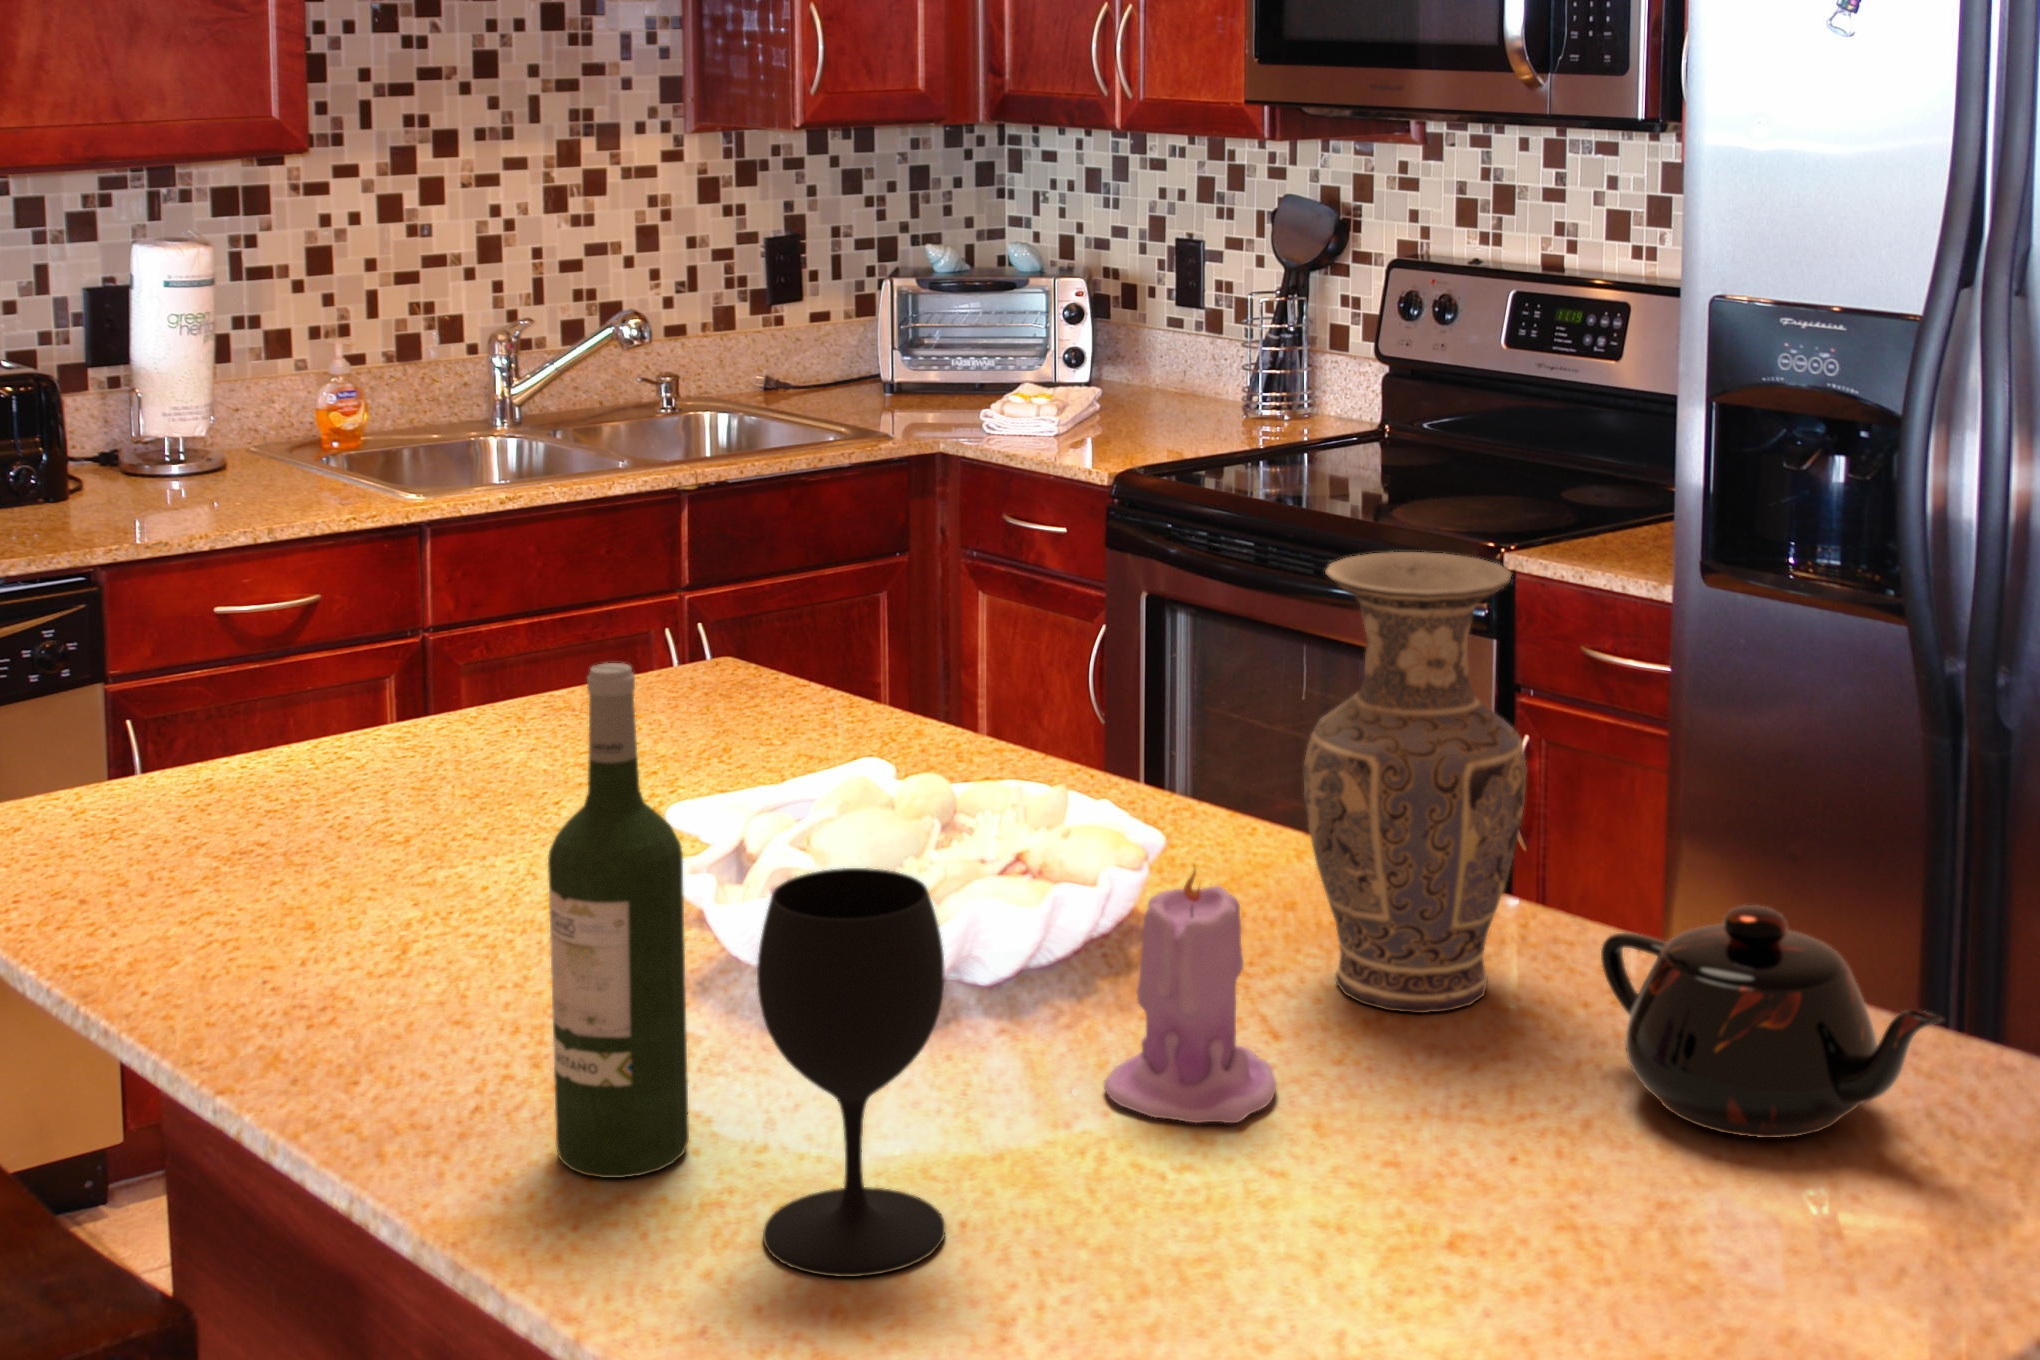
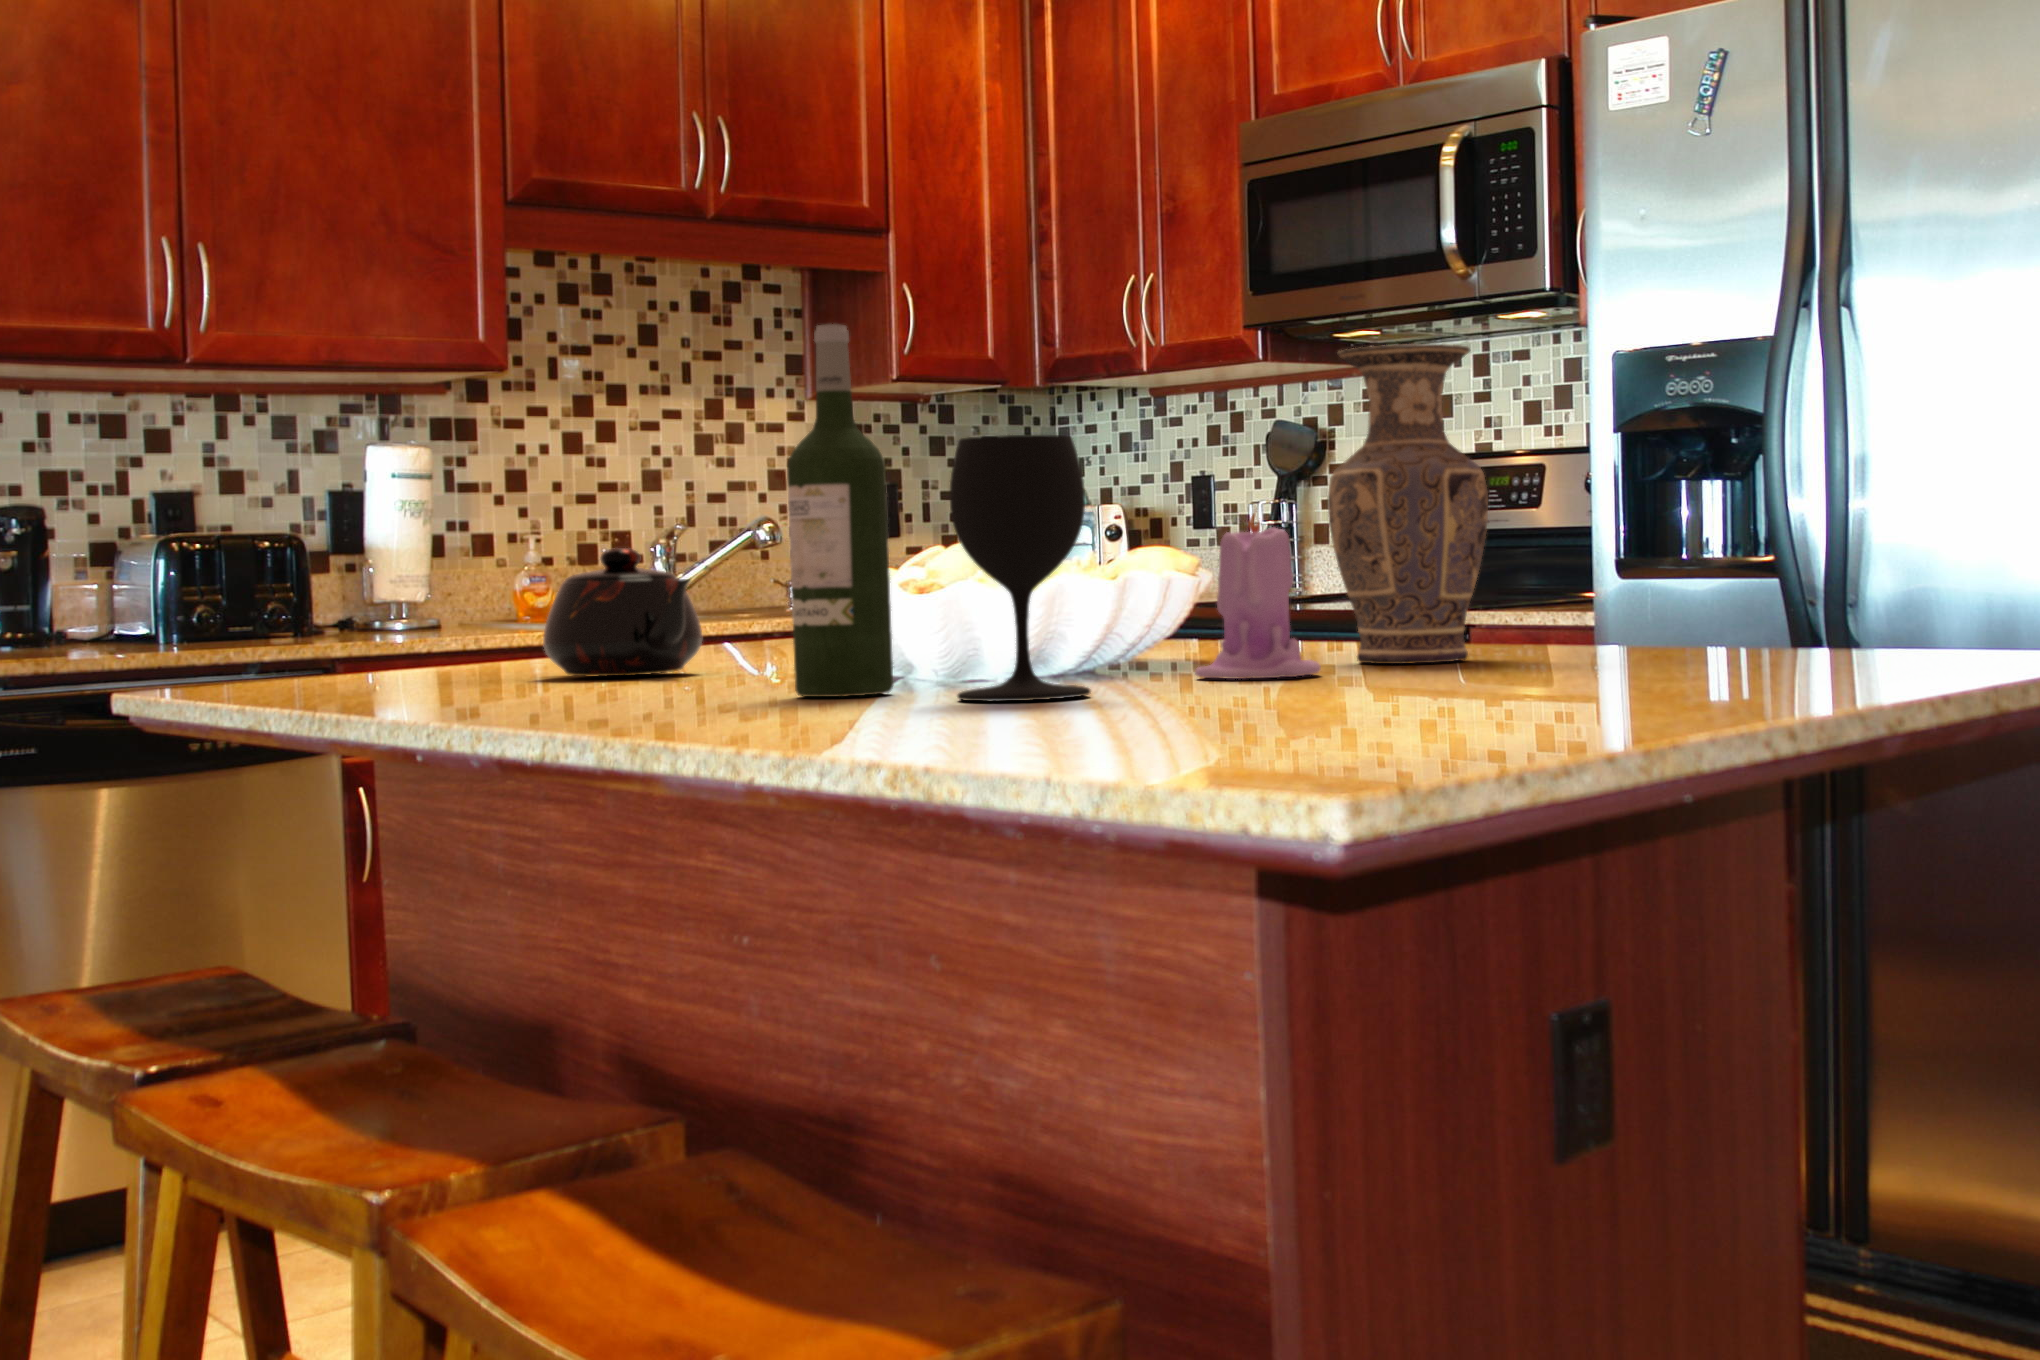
teapot: present [1601,905,1943,1138] -> present [543,548,702,677]

